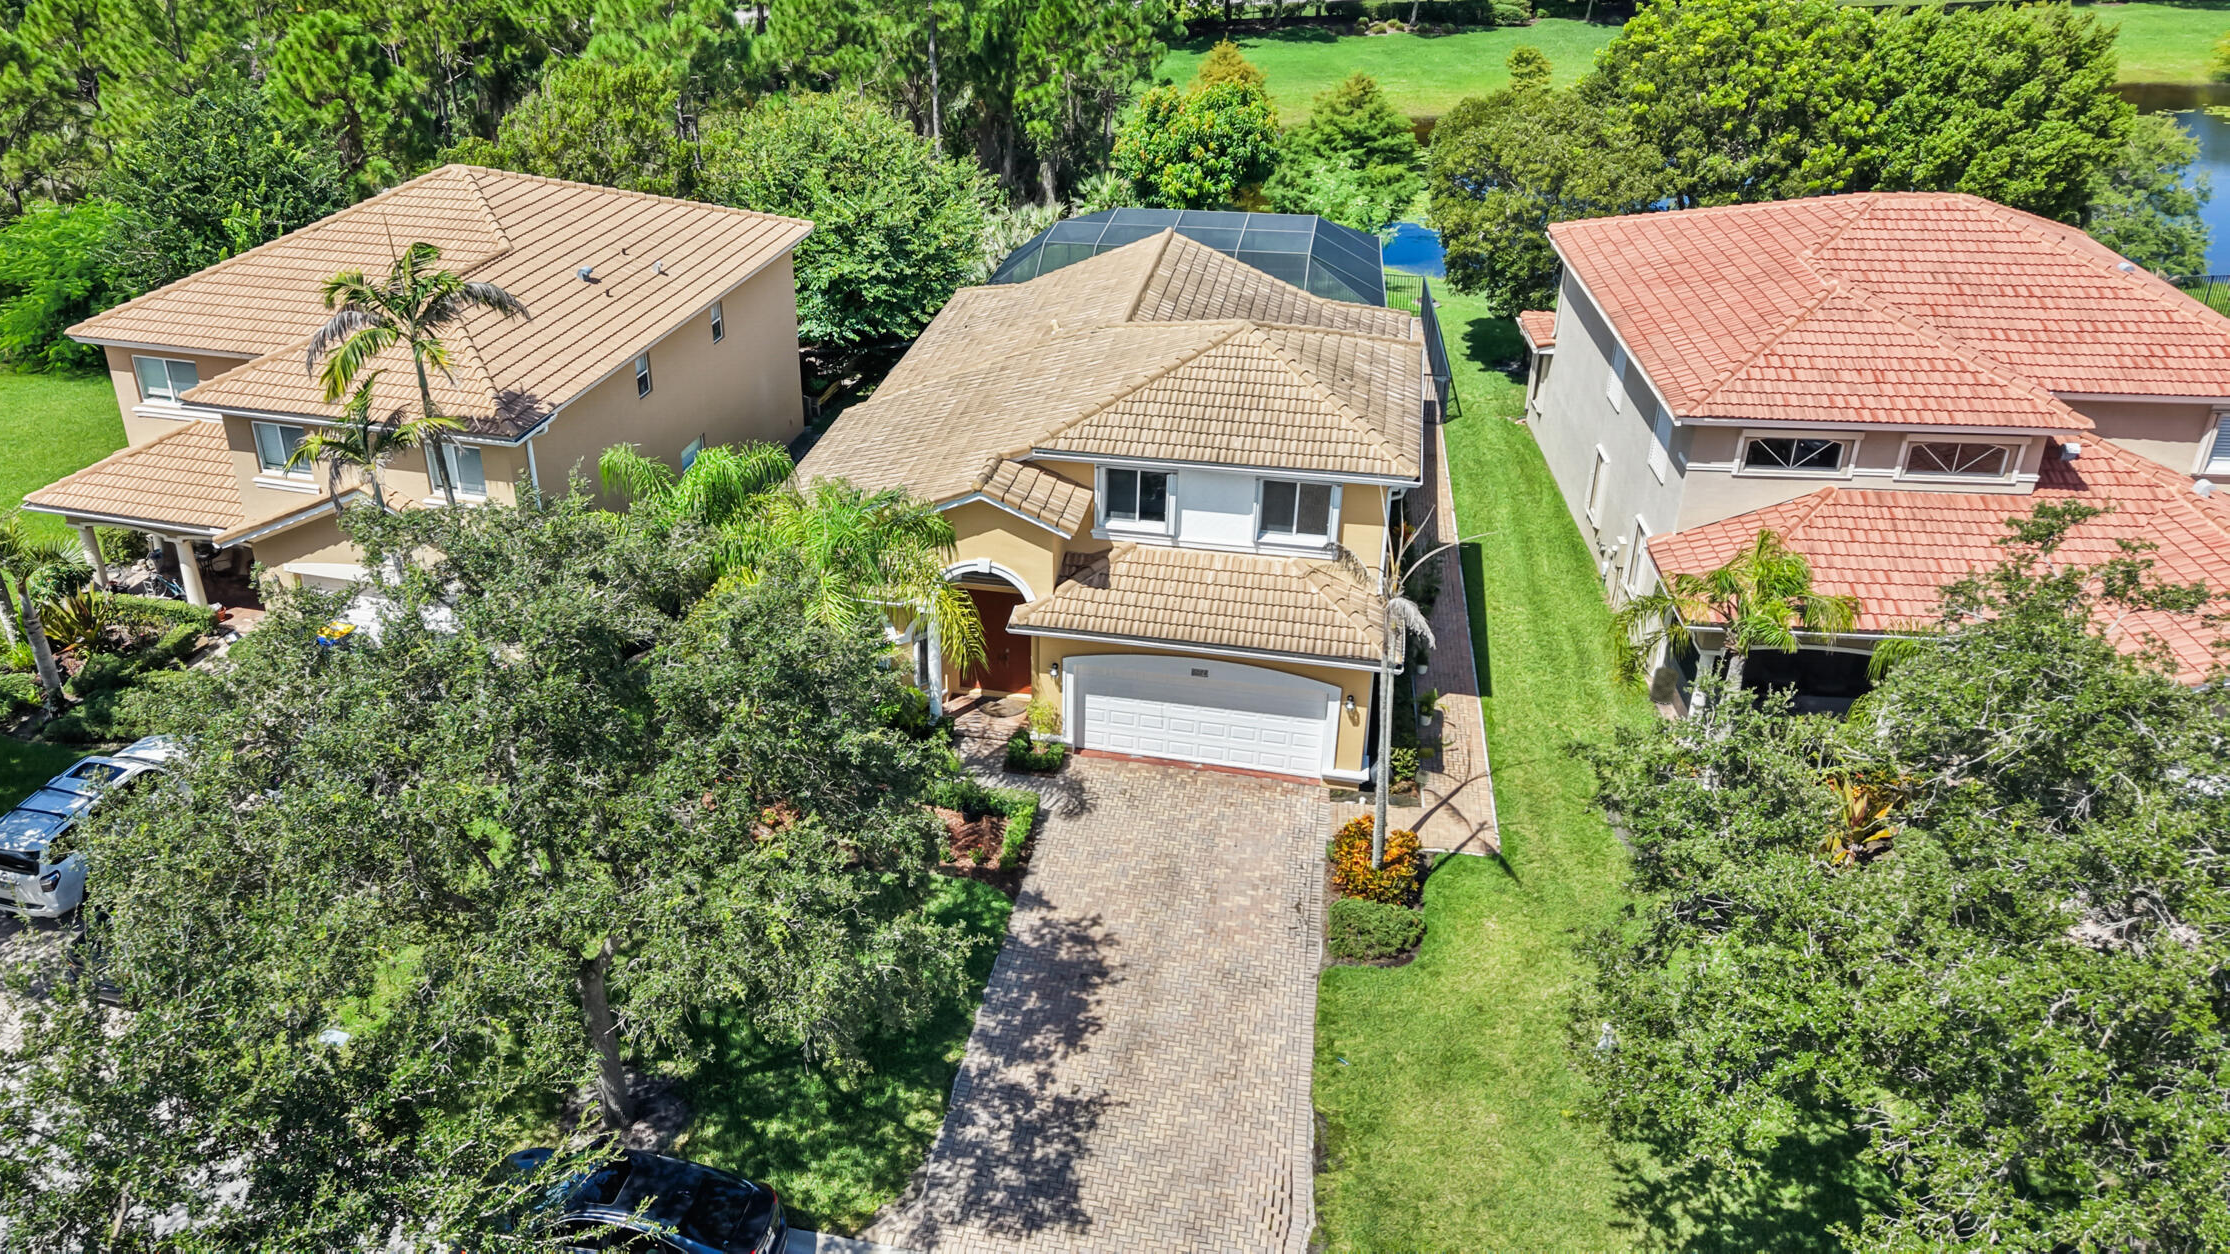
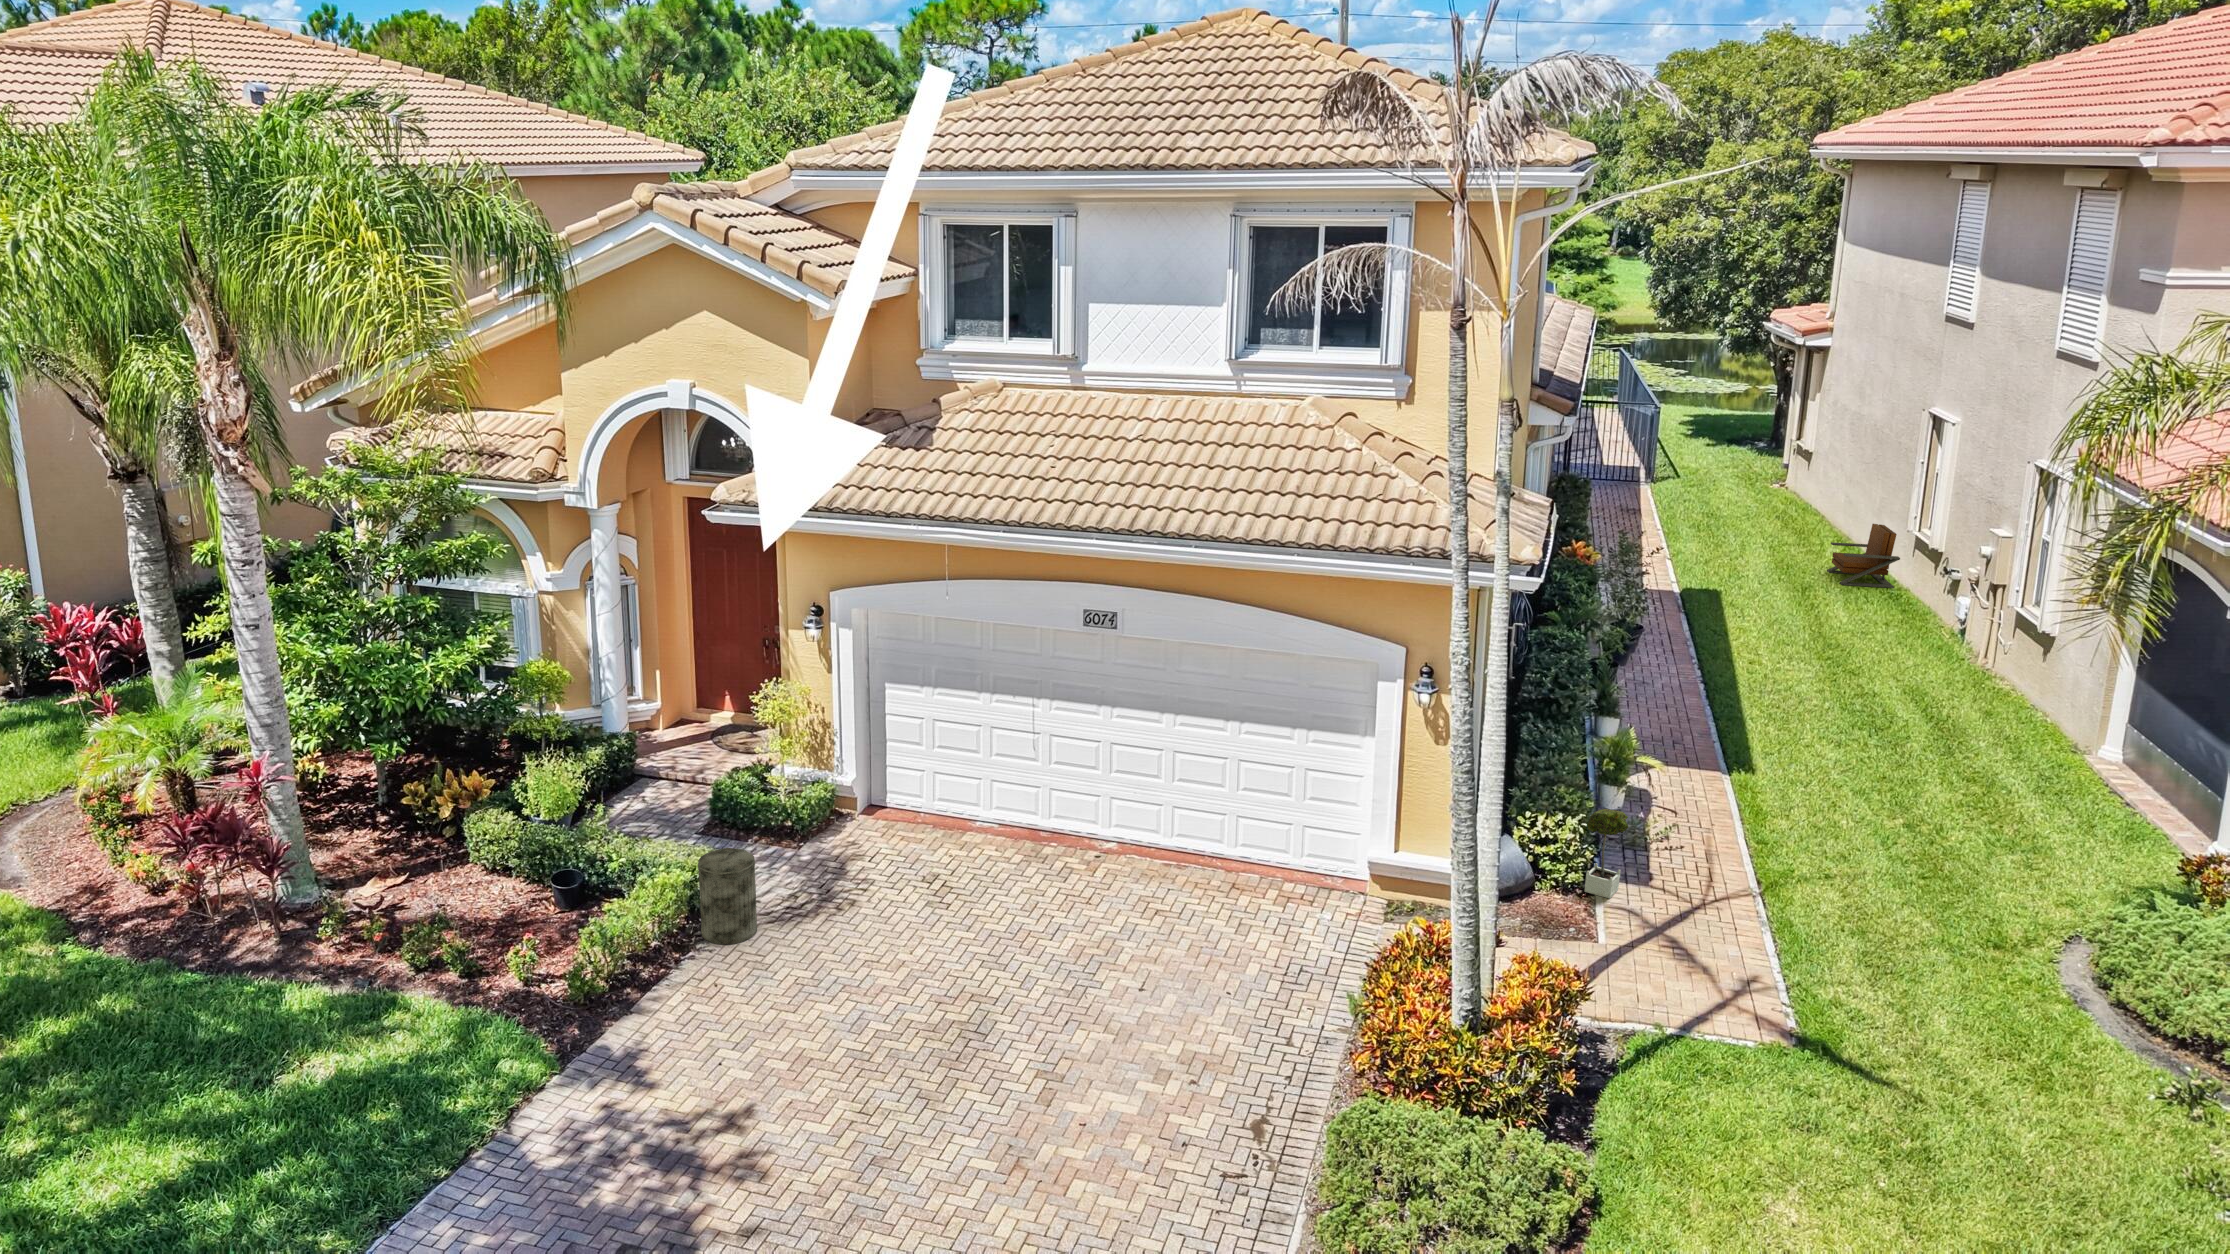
lounge chair: none [1542,499,1580,539] -> present [1827,524,1900,588]
trash can: present [1650,667,1679,704] -> present [698,847,757,944]

